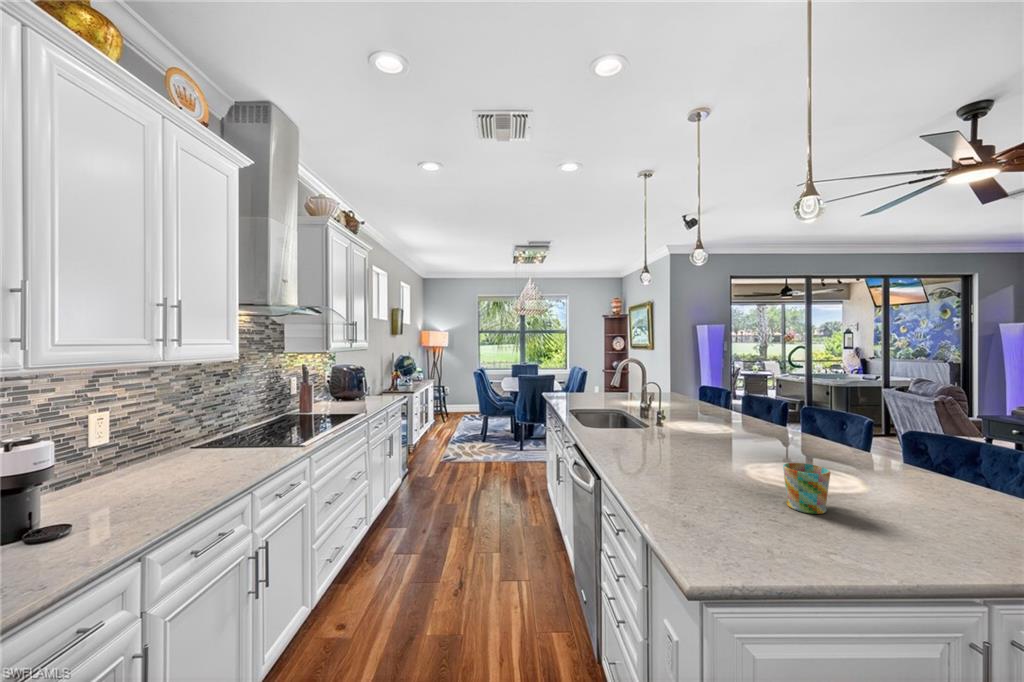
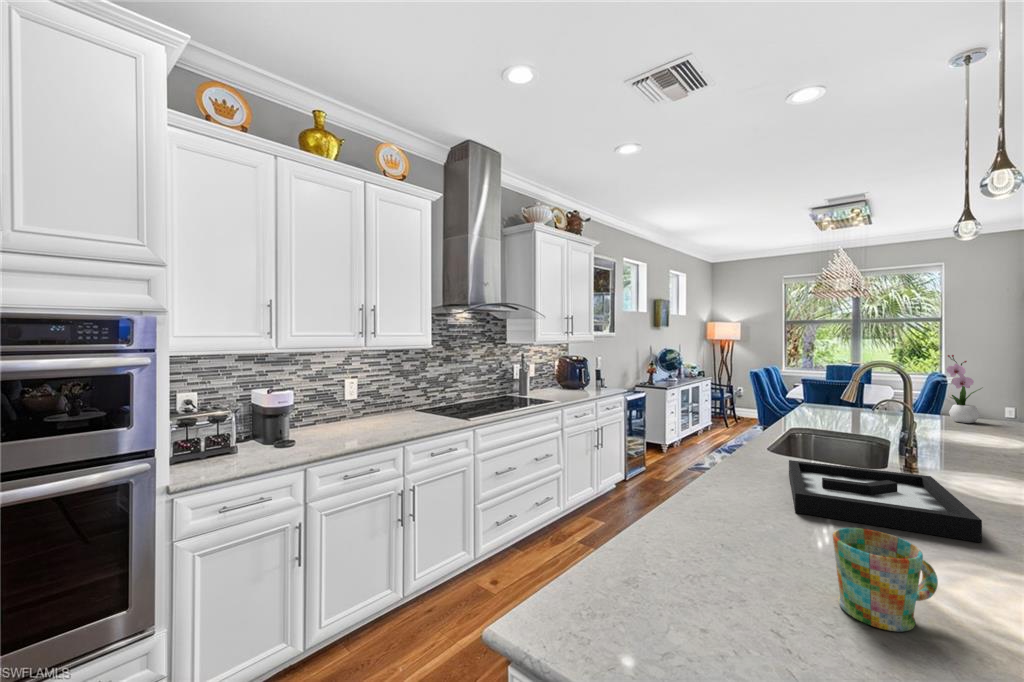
flower arrangement: none [635,358,650,399] -> present [946,355,981,423]
decorative tray: none [643,432,765,467] -> present [789,460,982,543]

